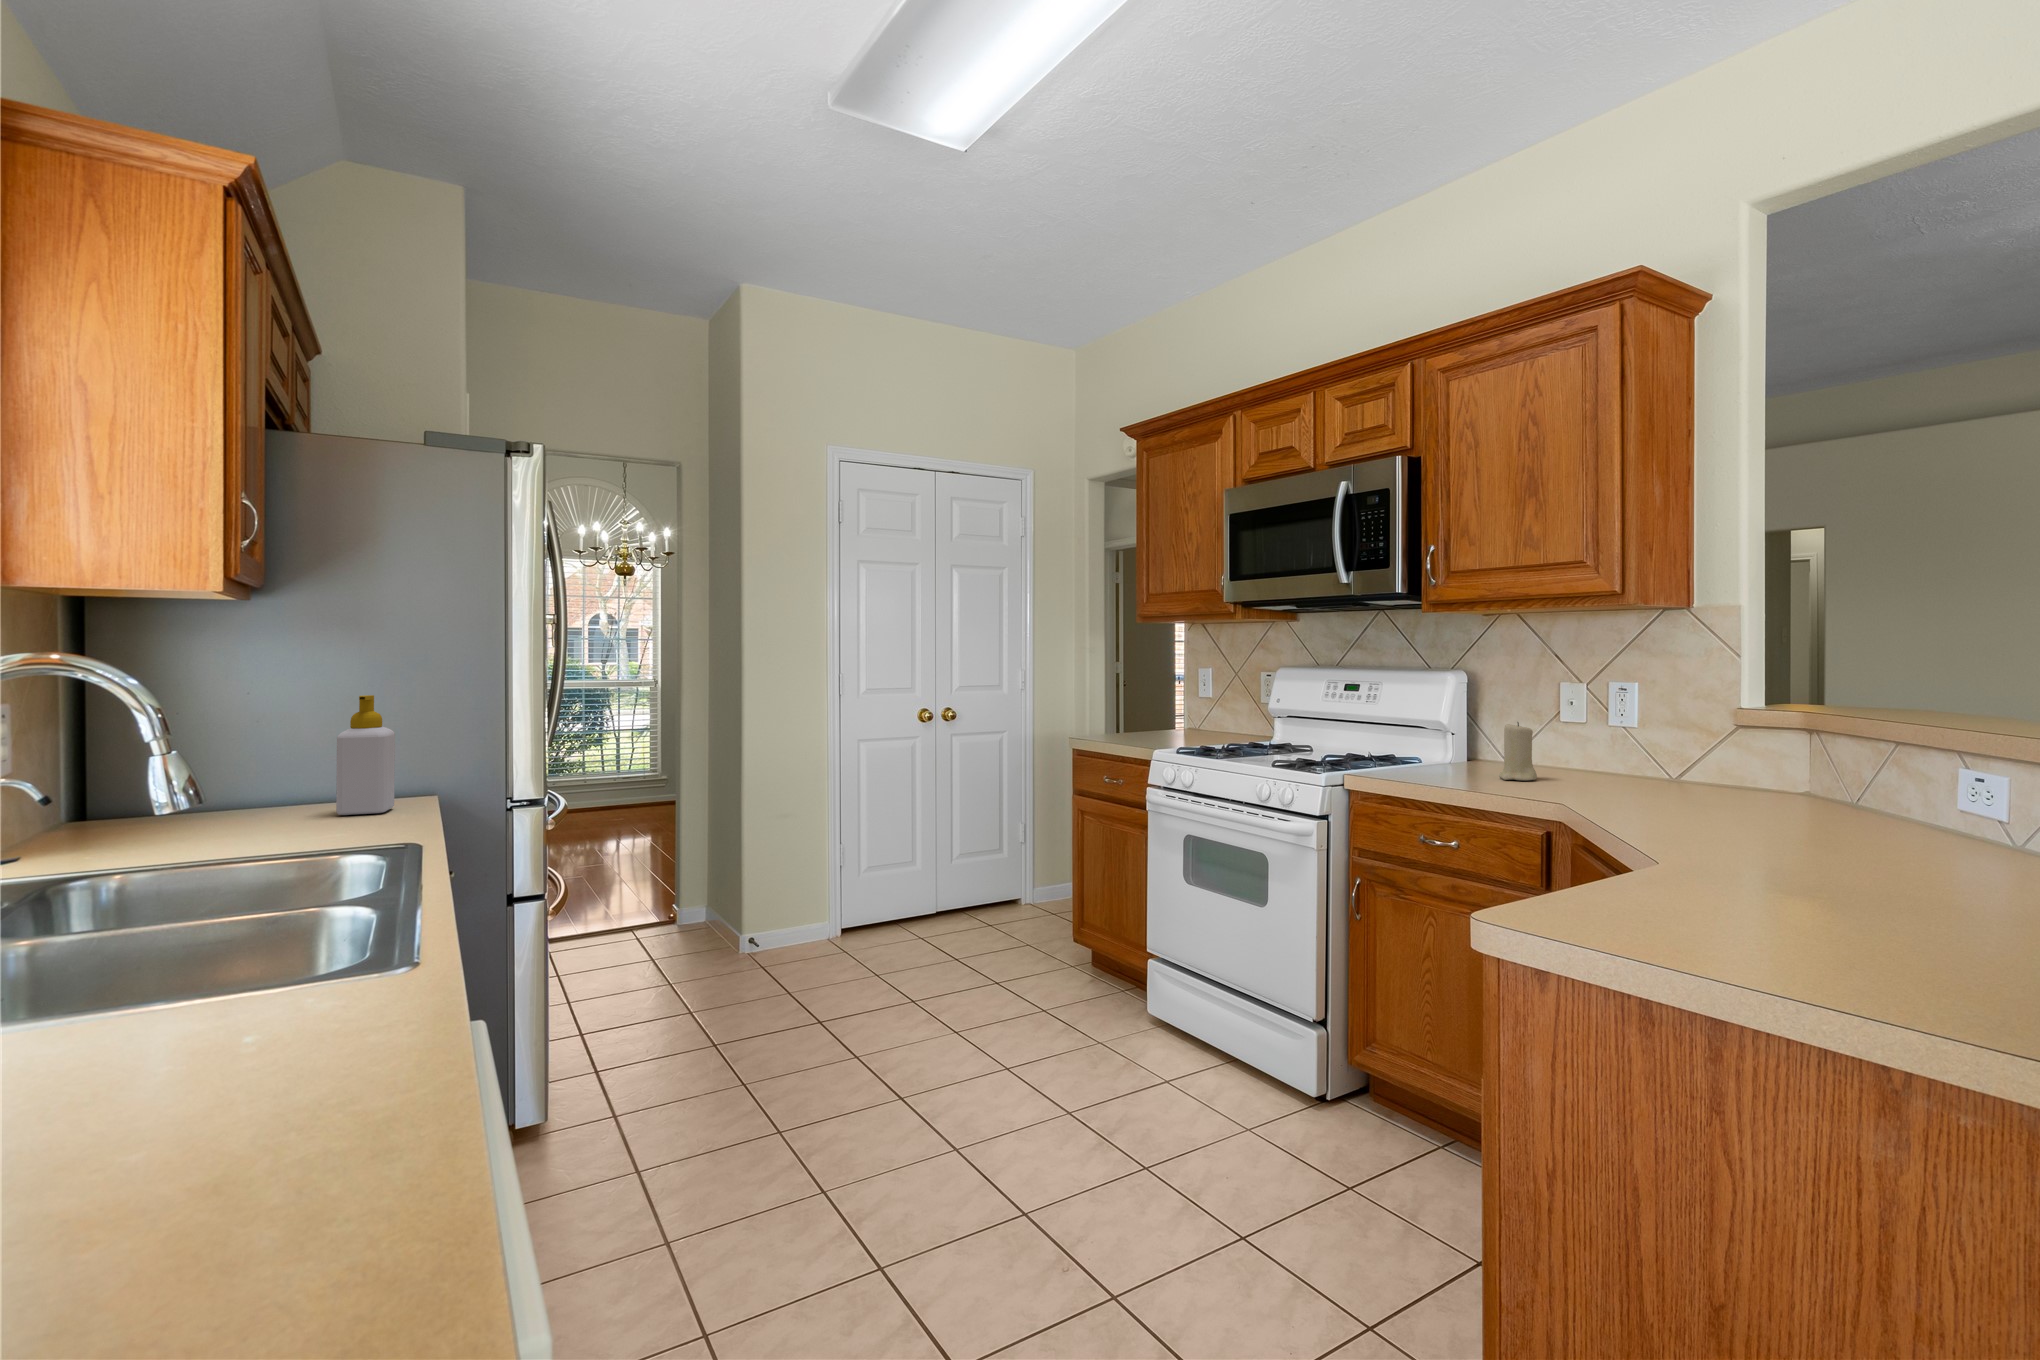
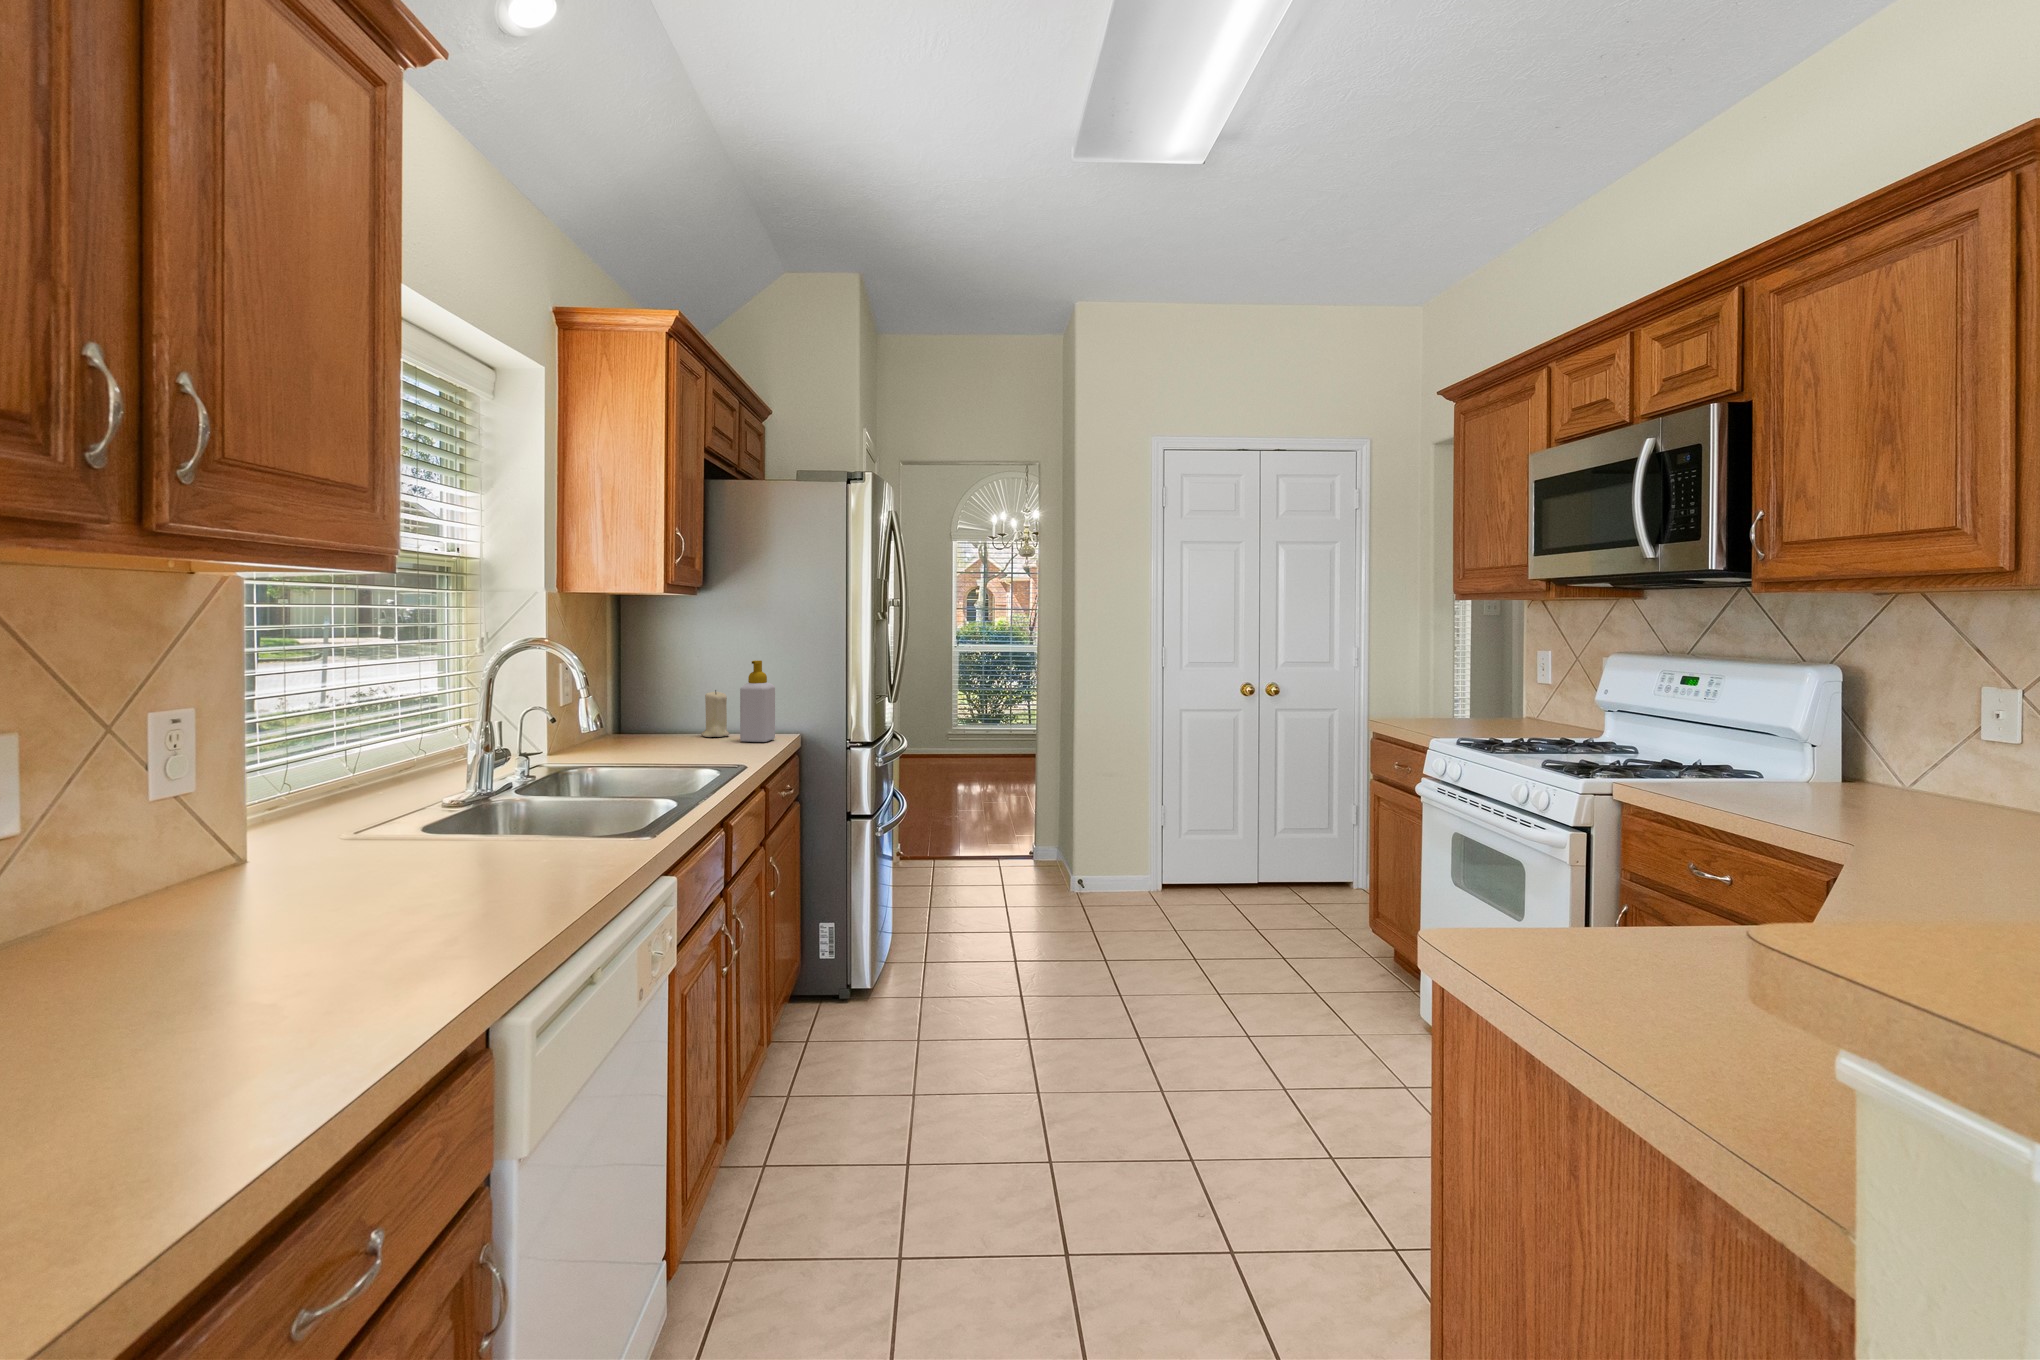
candle: present [1499,722,1537,780] -> present [701,690,729,737]

